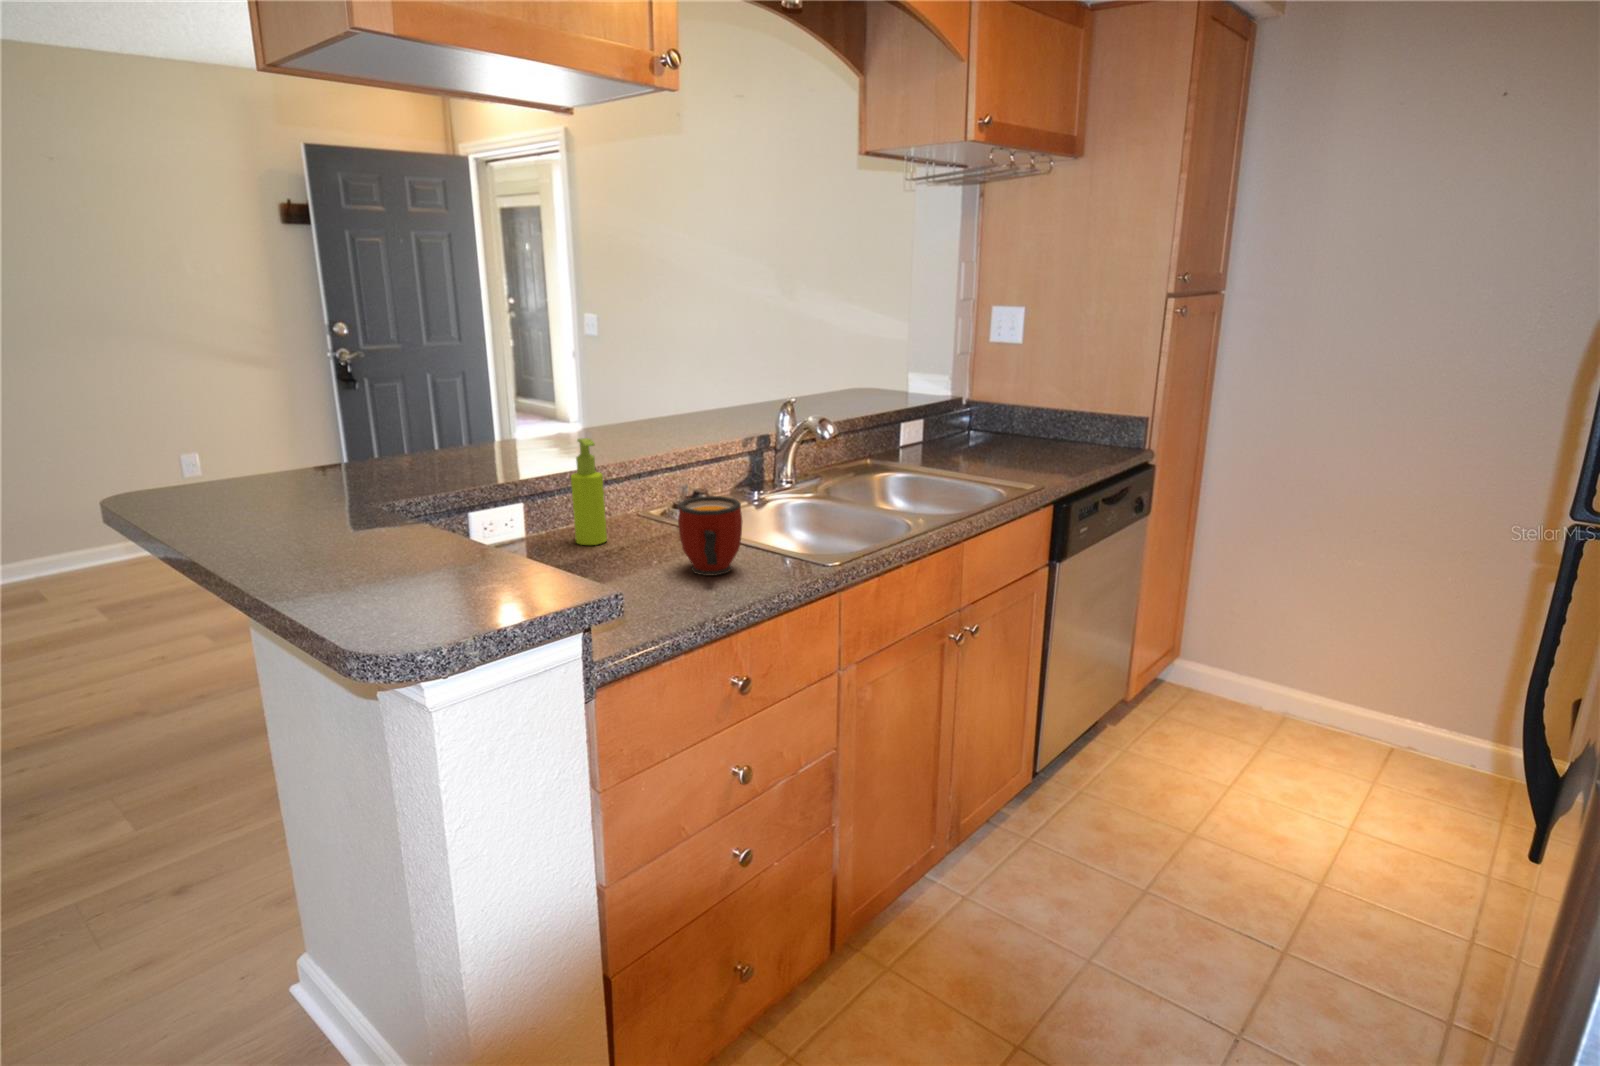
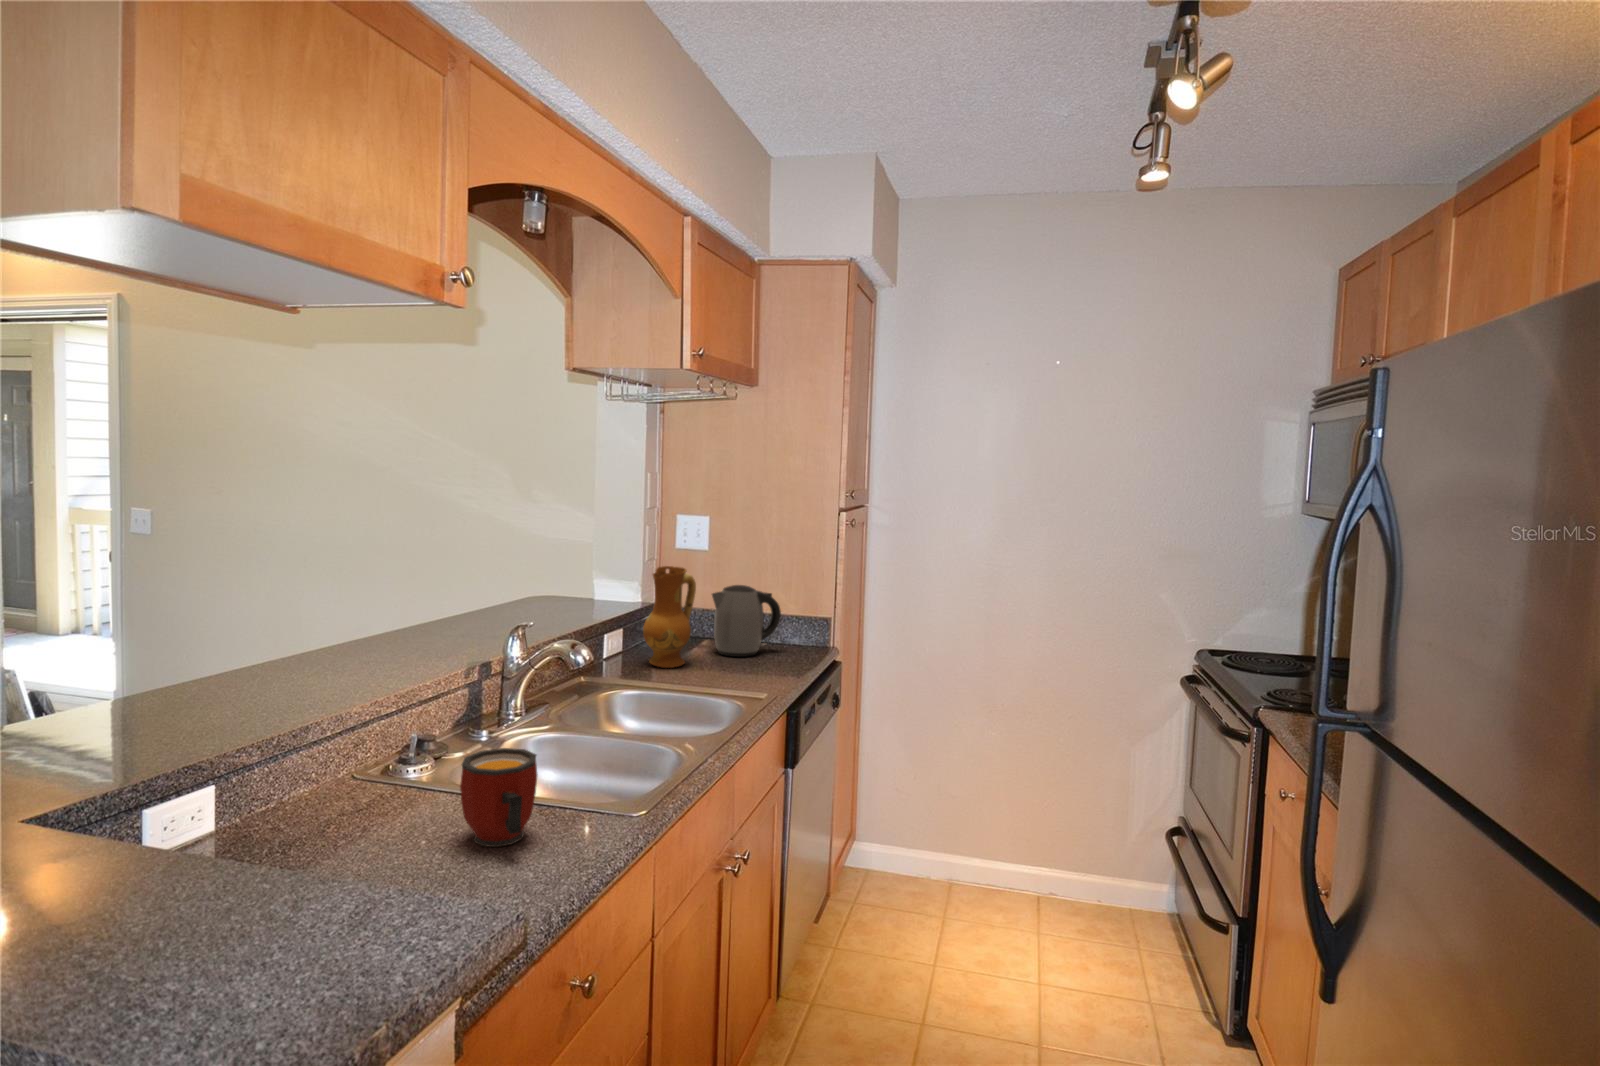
ceramic jug: none [934,356,991,457] -> present [643,566,696,668]
kettle: none [1012,378,1087,452] -> present [712,585,781,657]
soap dispenser: present [571,438,607,545] -> none [294,691,338,830]

